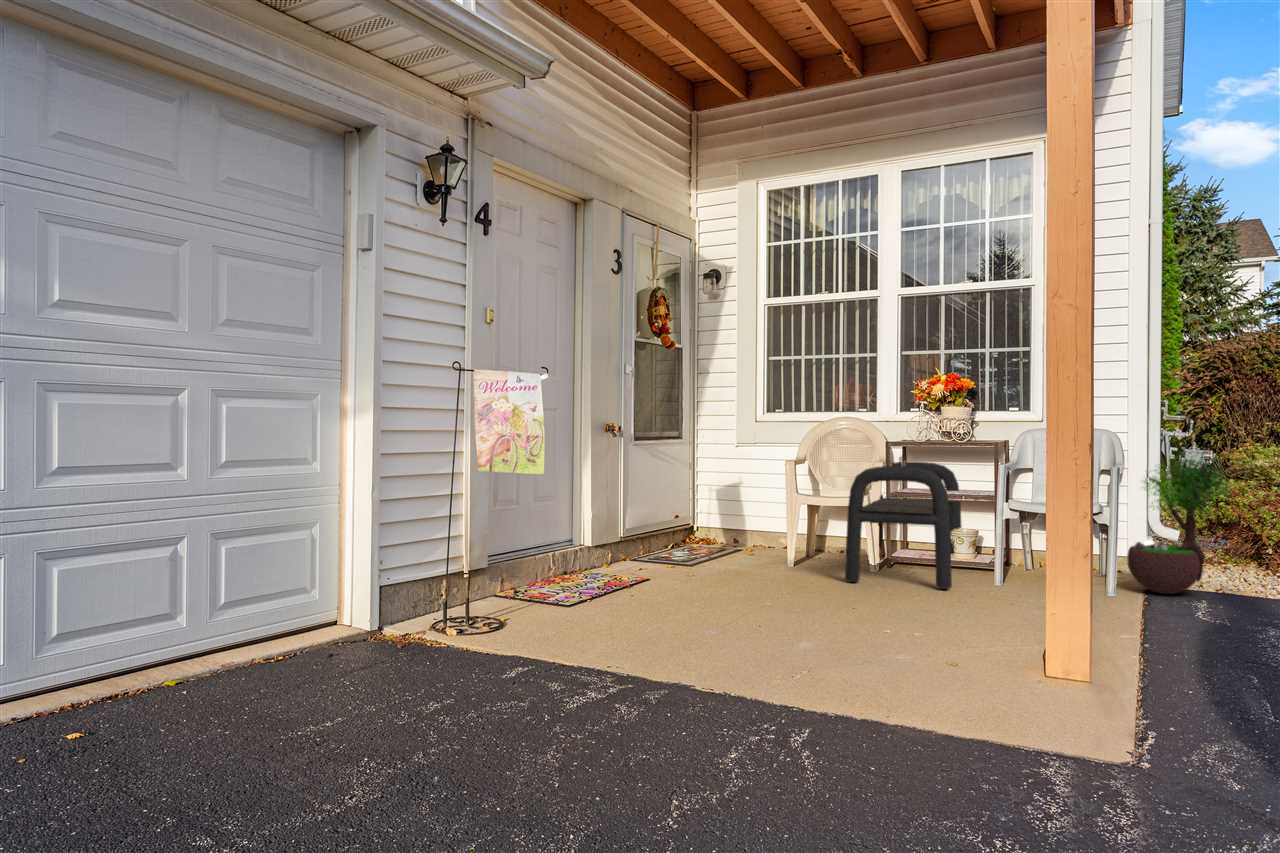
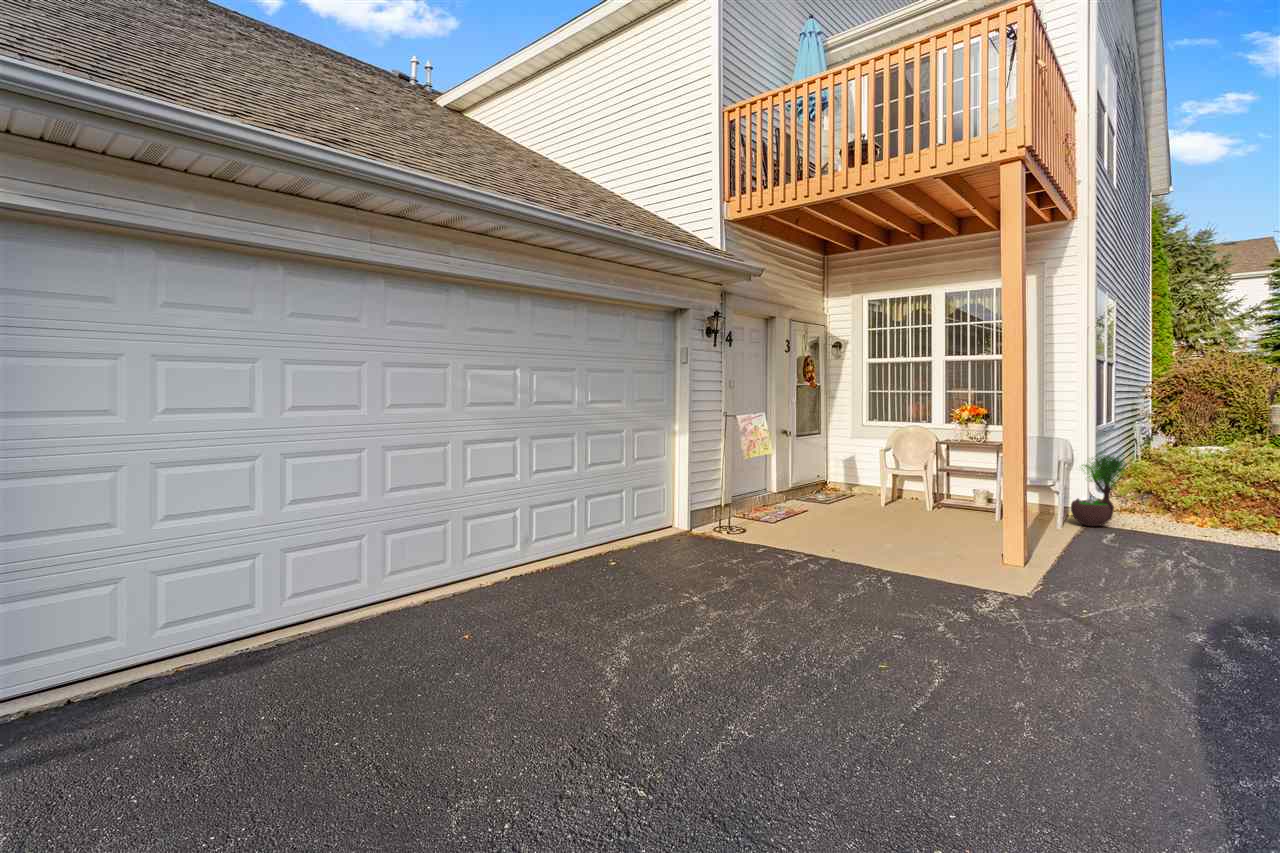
bench: present [845,462,961,589] -> none [911,451,980,520]

